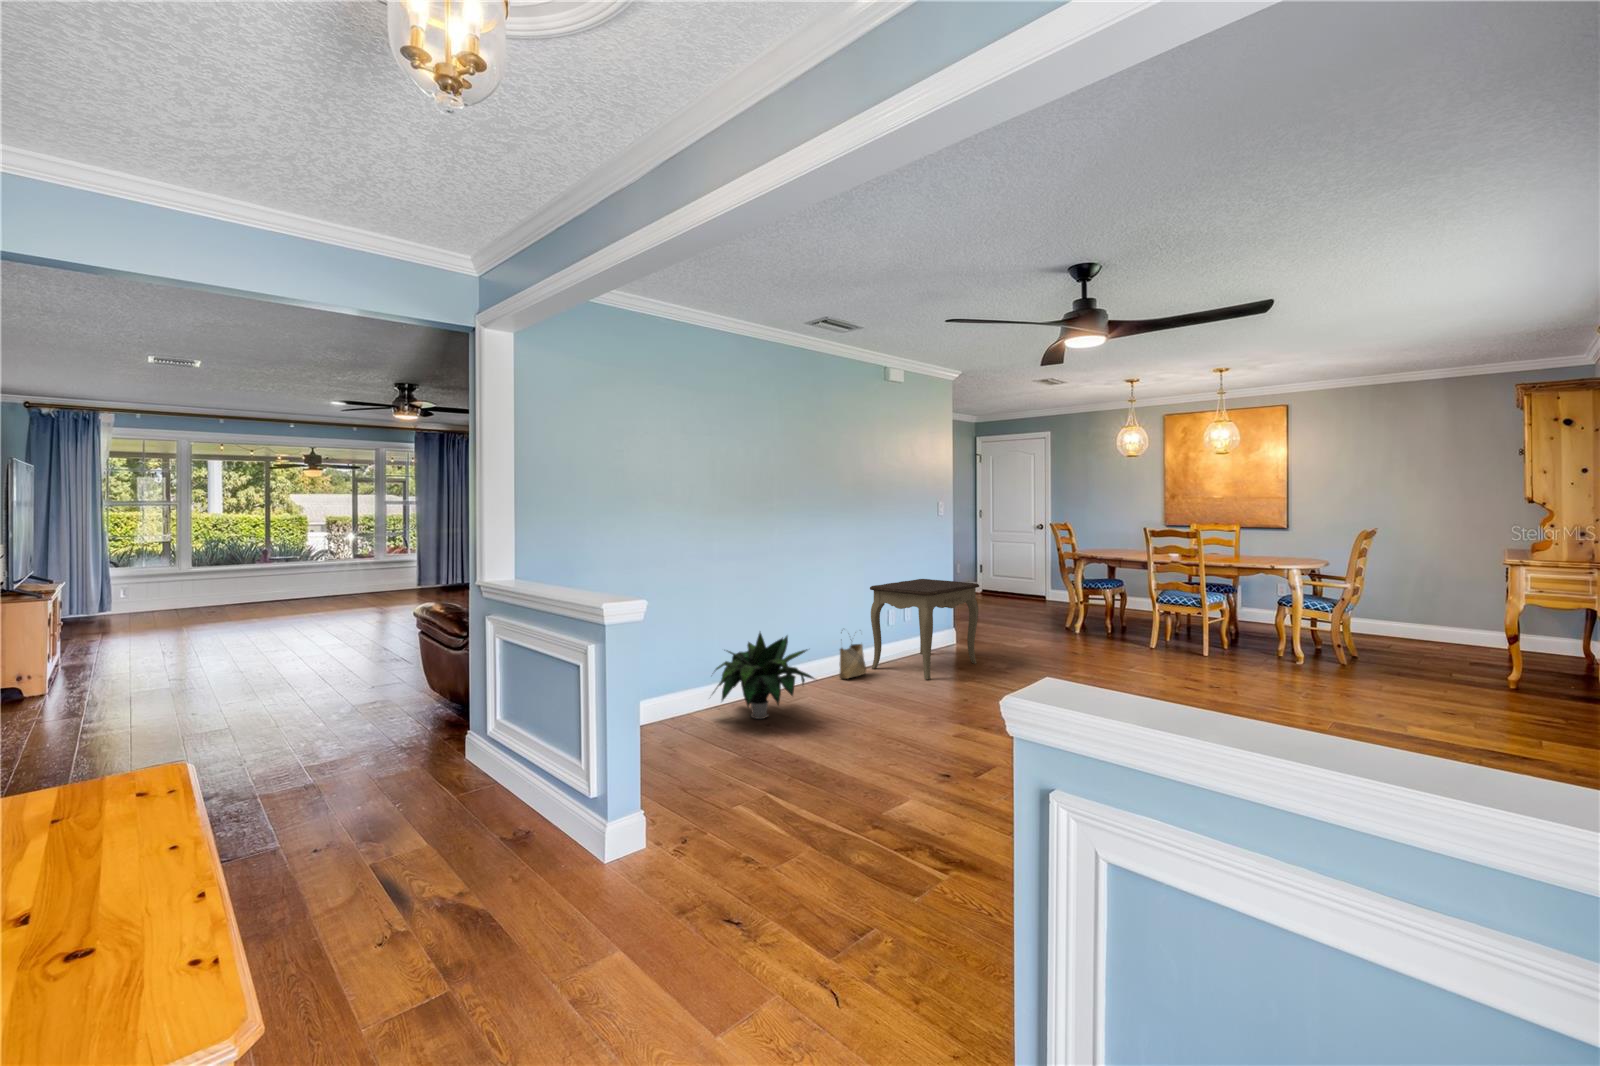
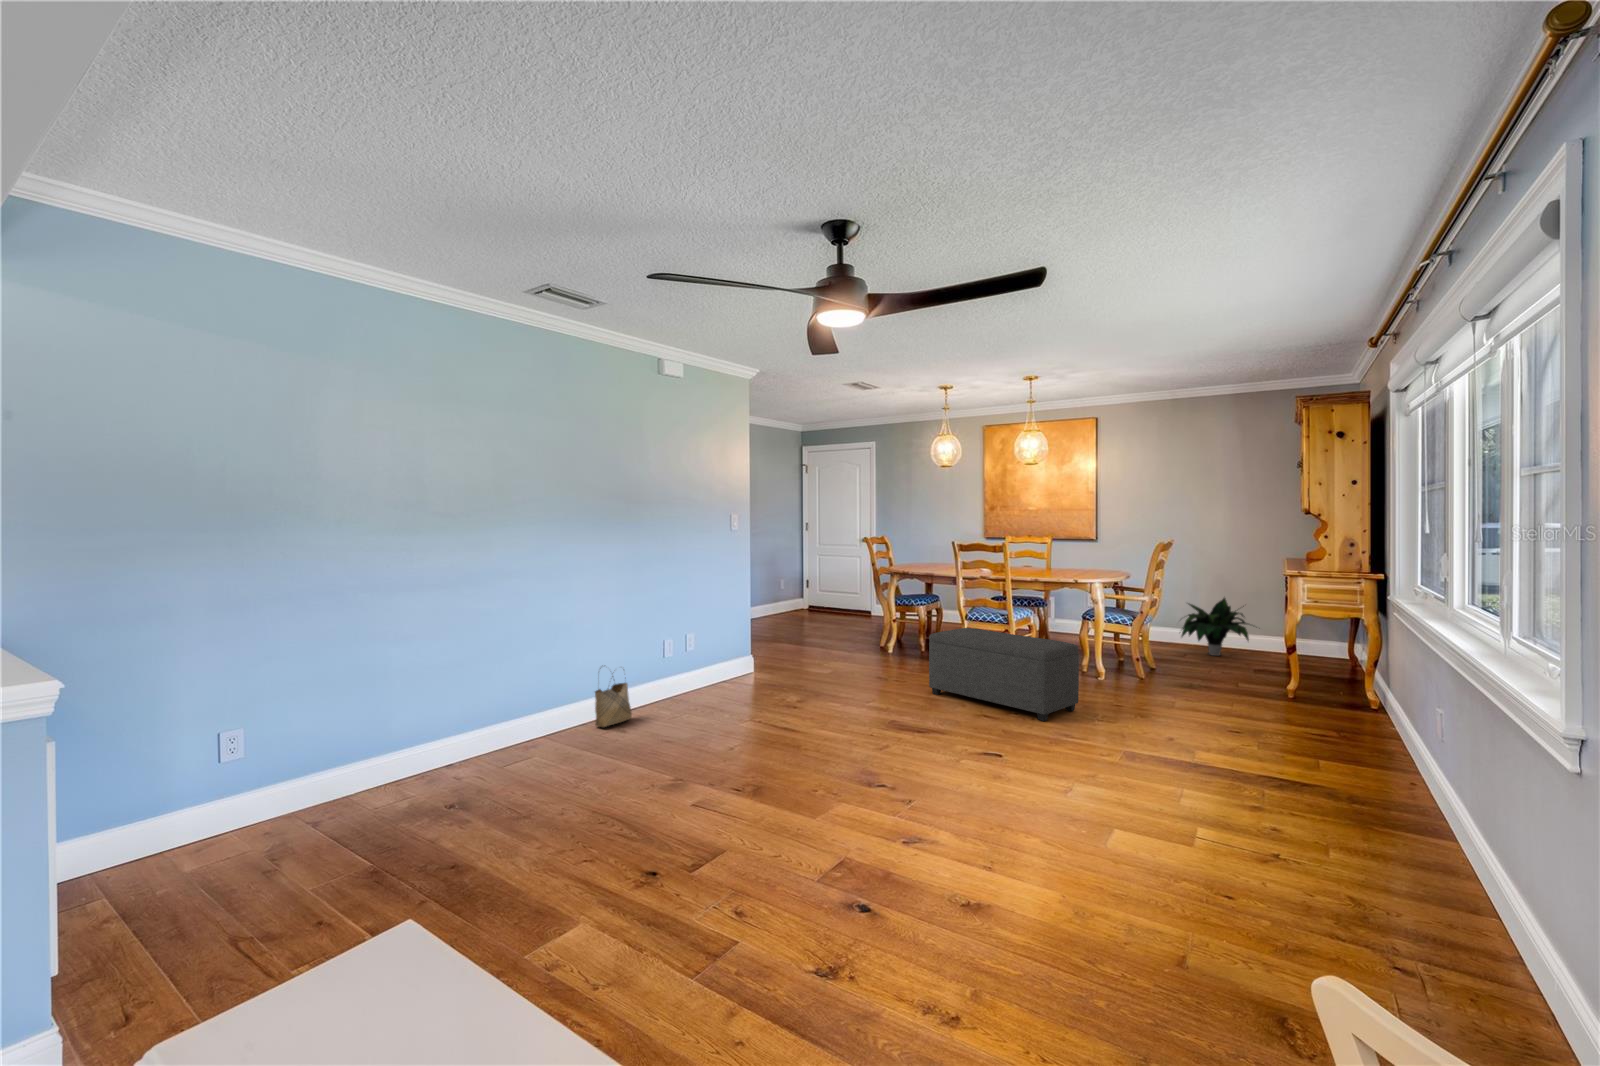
side table: present [870,579,979,680] -> none [639,601,771,723]
ottoman: none [1126,609,1280,694] -> present [929,628,1079,721]
potted plant: present [713,633,814,719] -> present [1182,598,1249,656]

